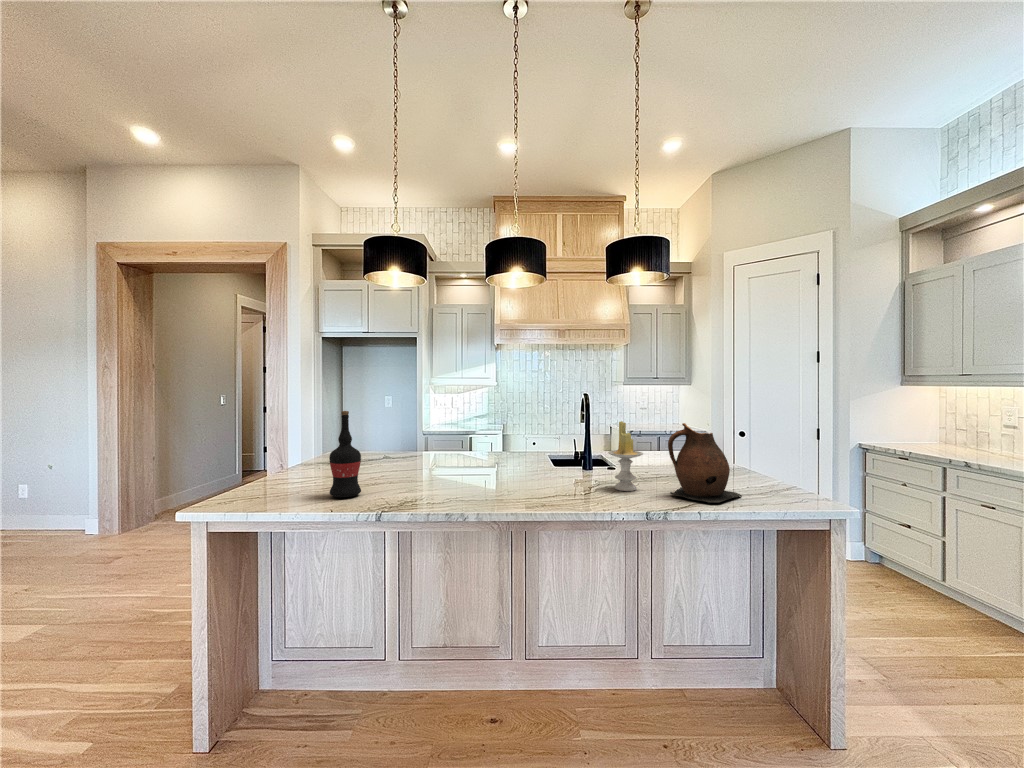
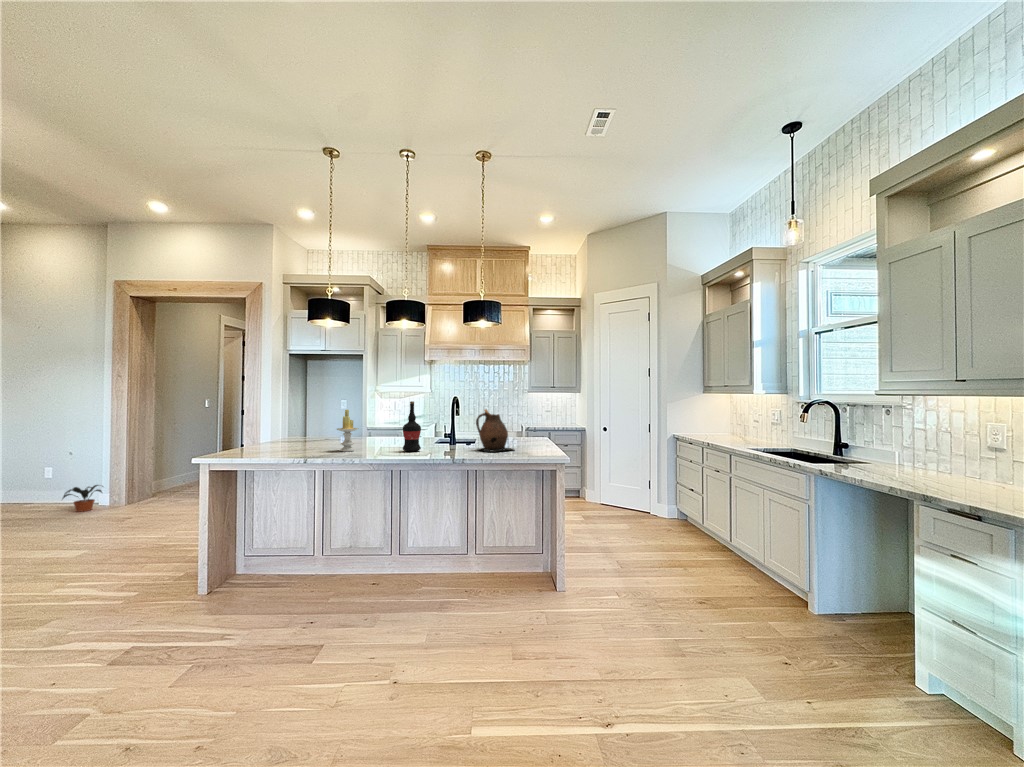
wine bottle: present [329,411,361,497] -> present [403,401,421,451]
candle: present [608,421,643,491] -> present [337,409,358,452]
potted plant: none [34,509,91,545] -> present [63,485,103,512]

